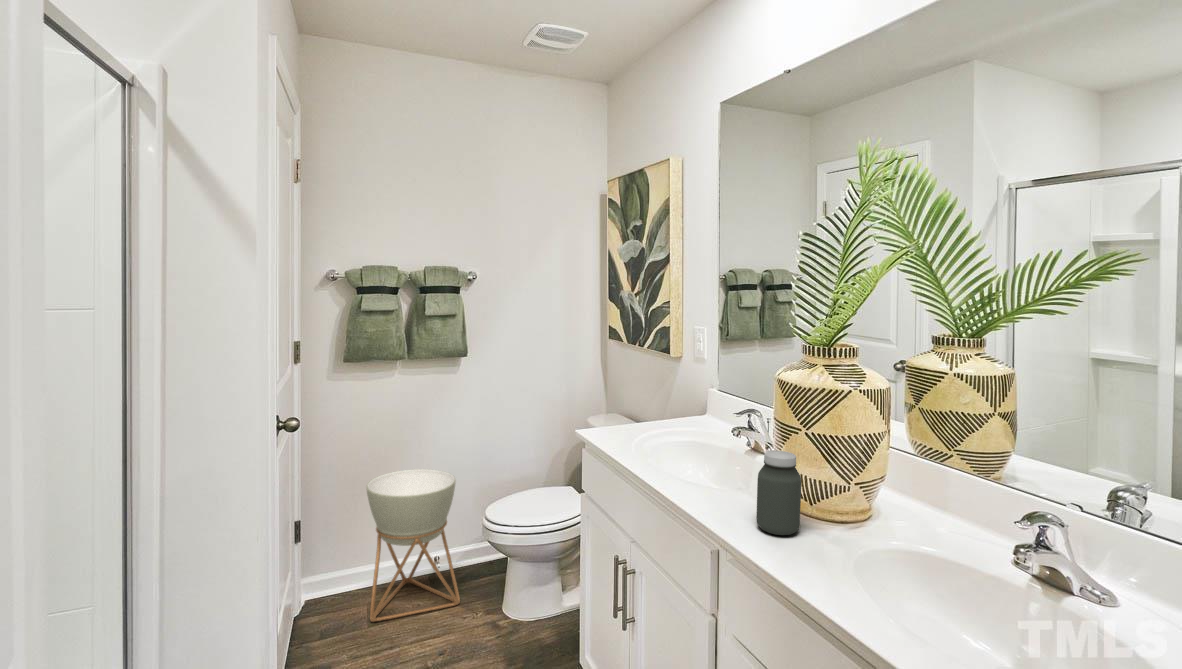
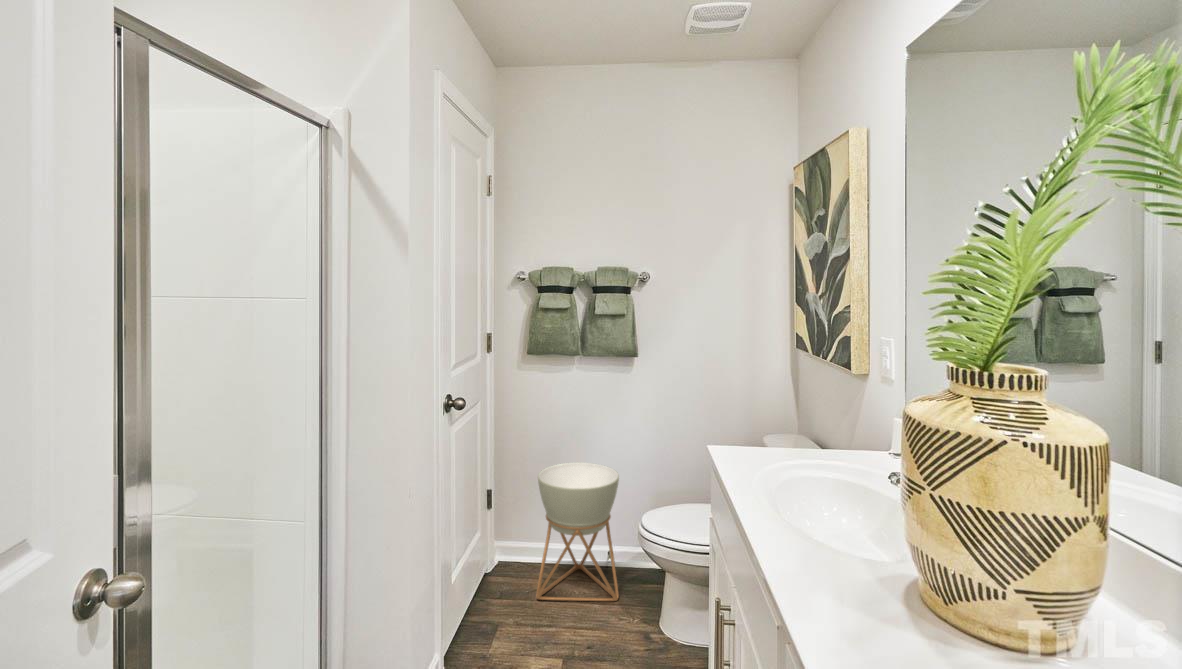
jar: present [756,451,801,535] -> none [845,510,908,625]

